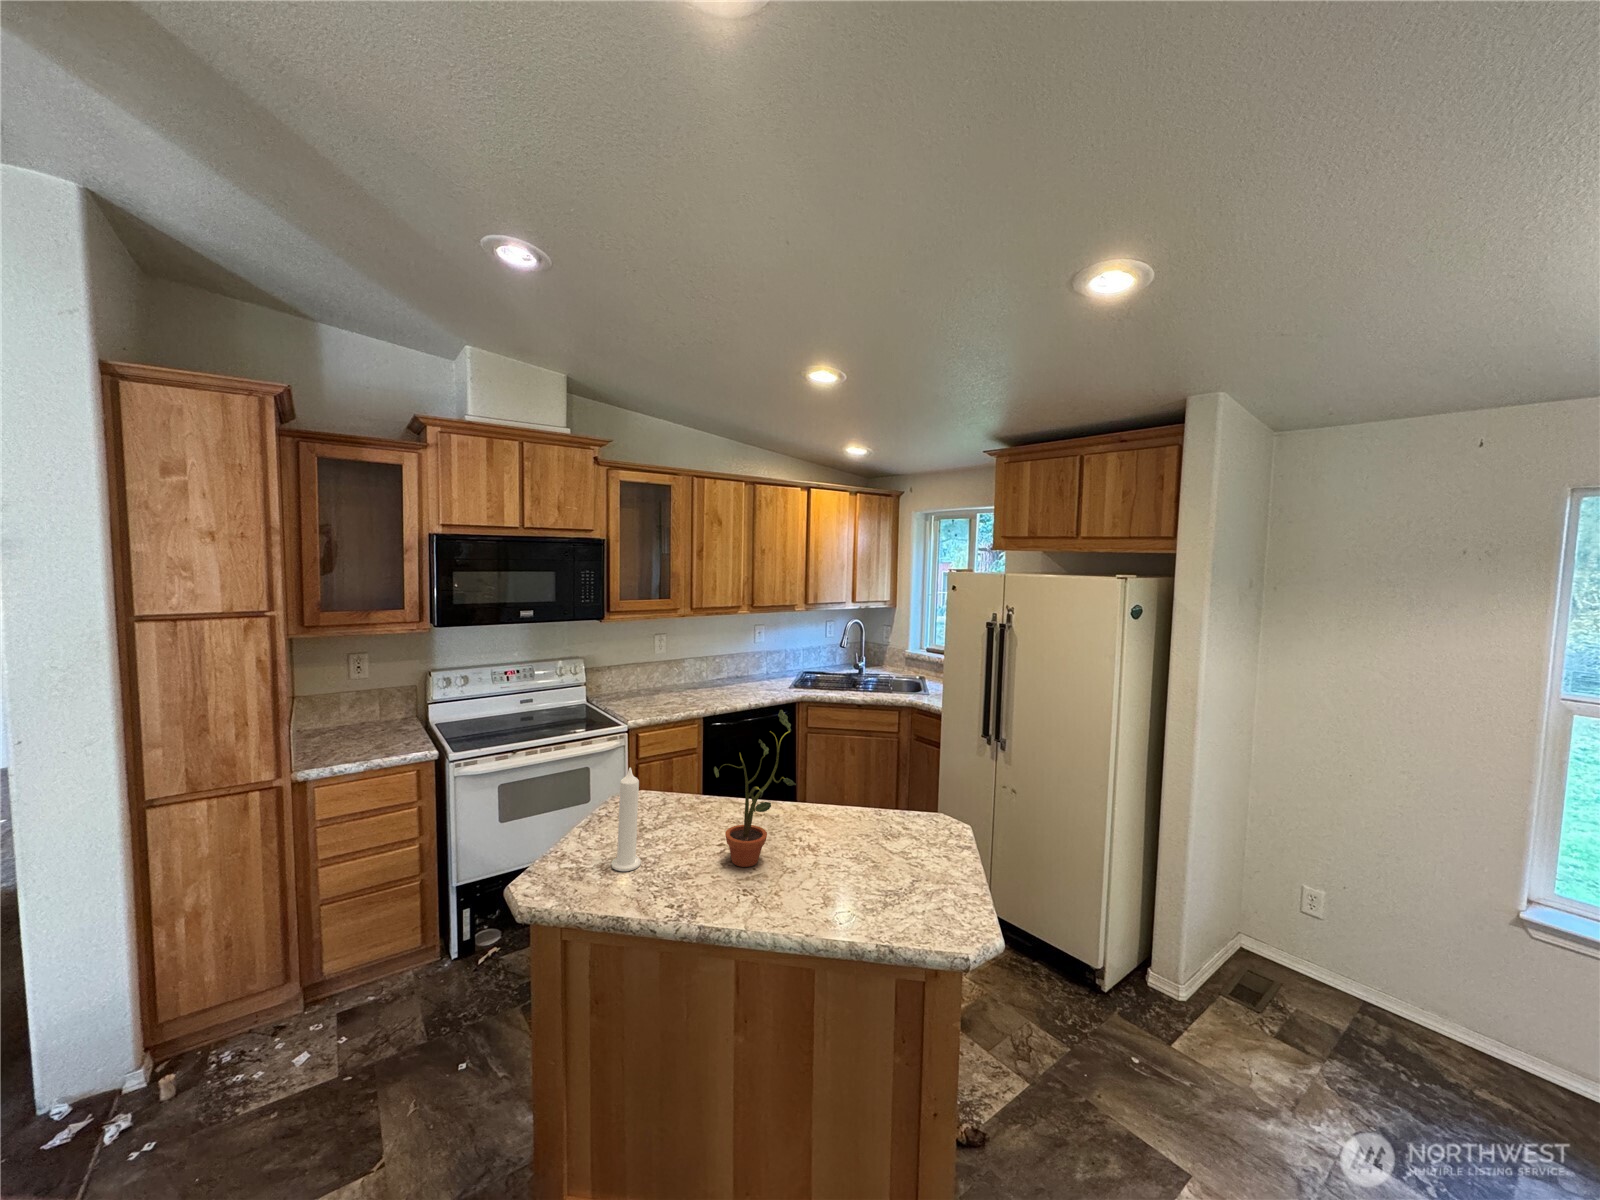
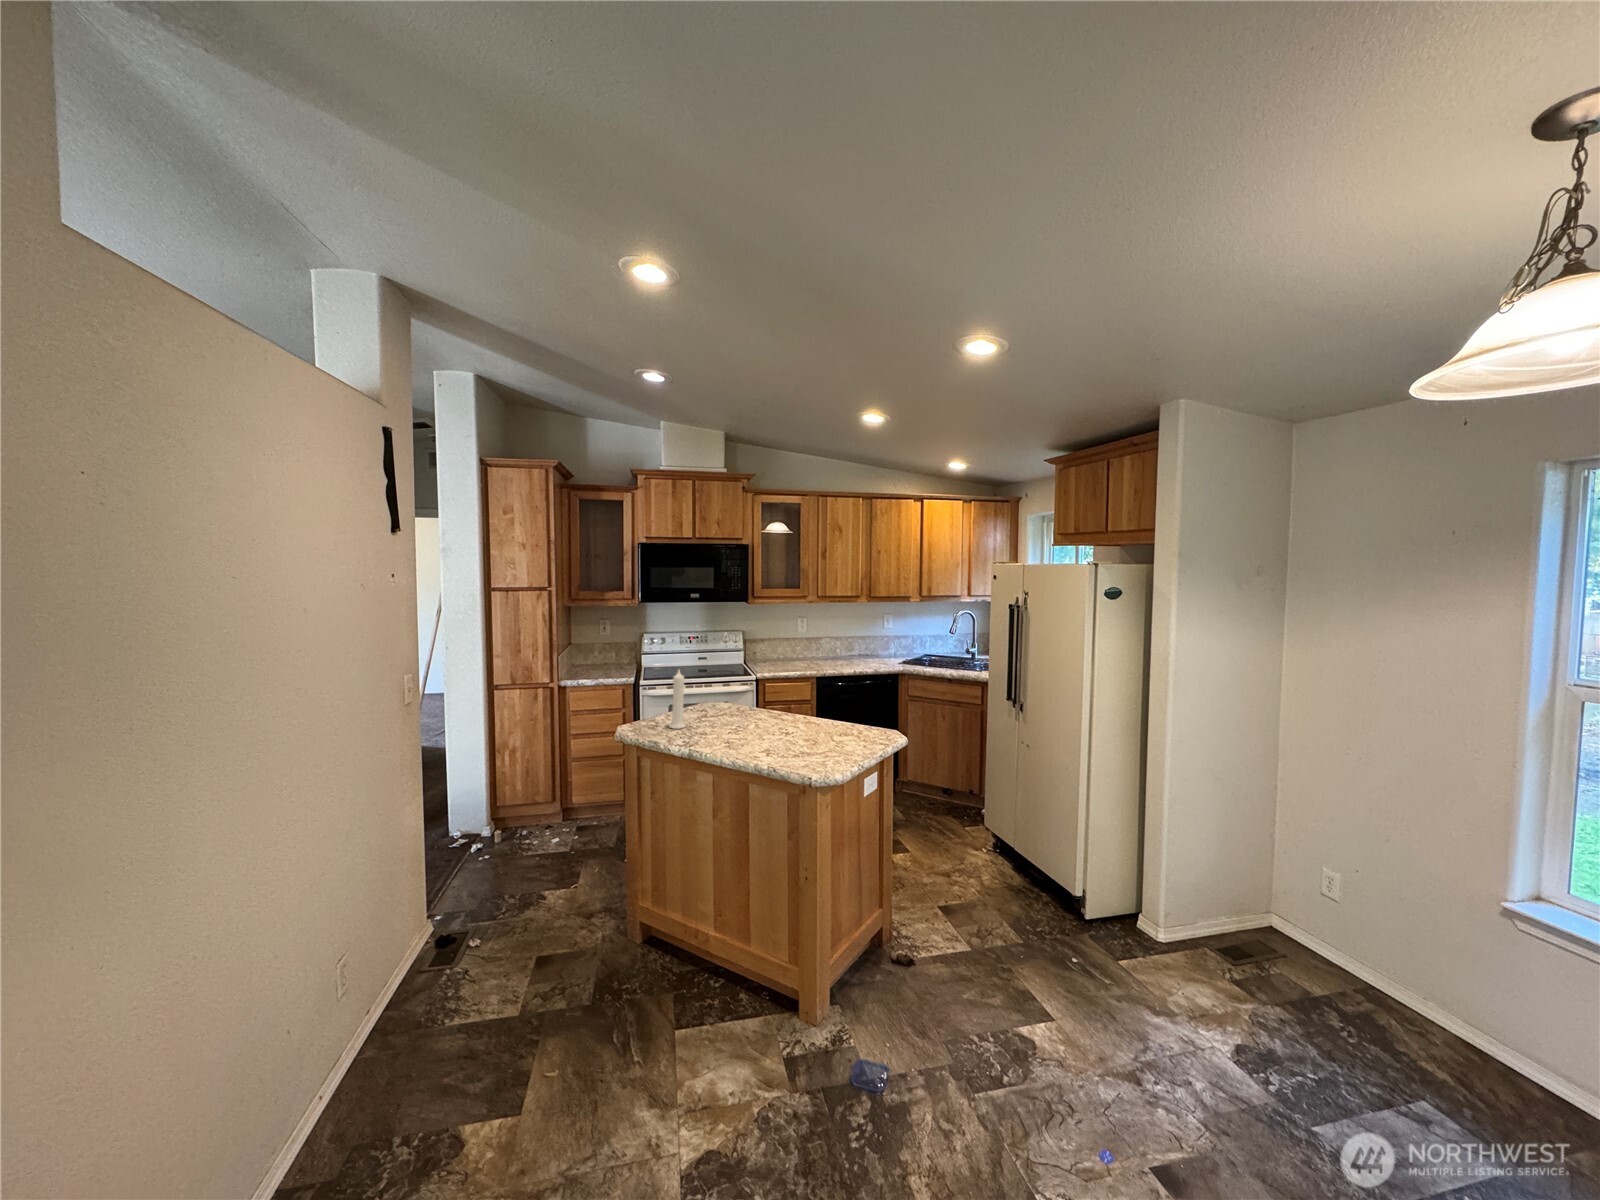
potted plant: present [714,710,796,867] -> none [718,646,786,735]

